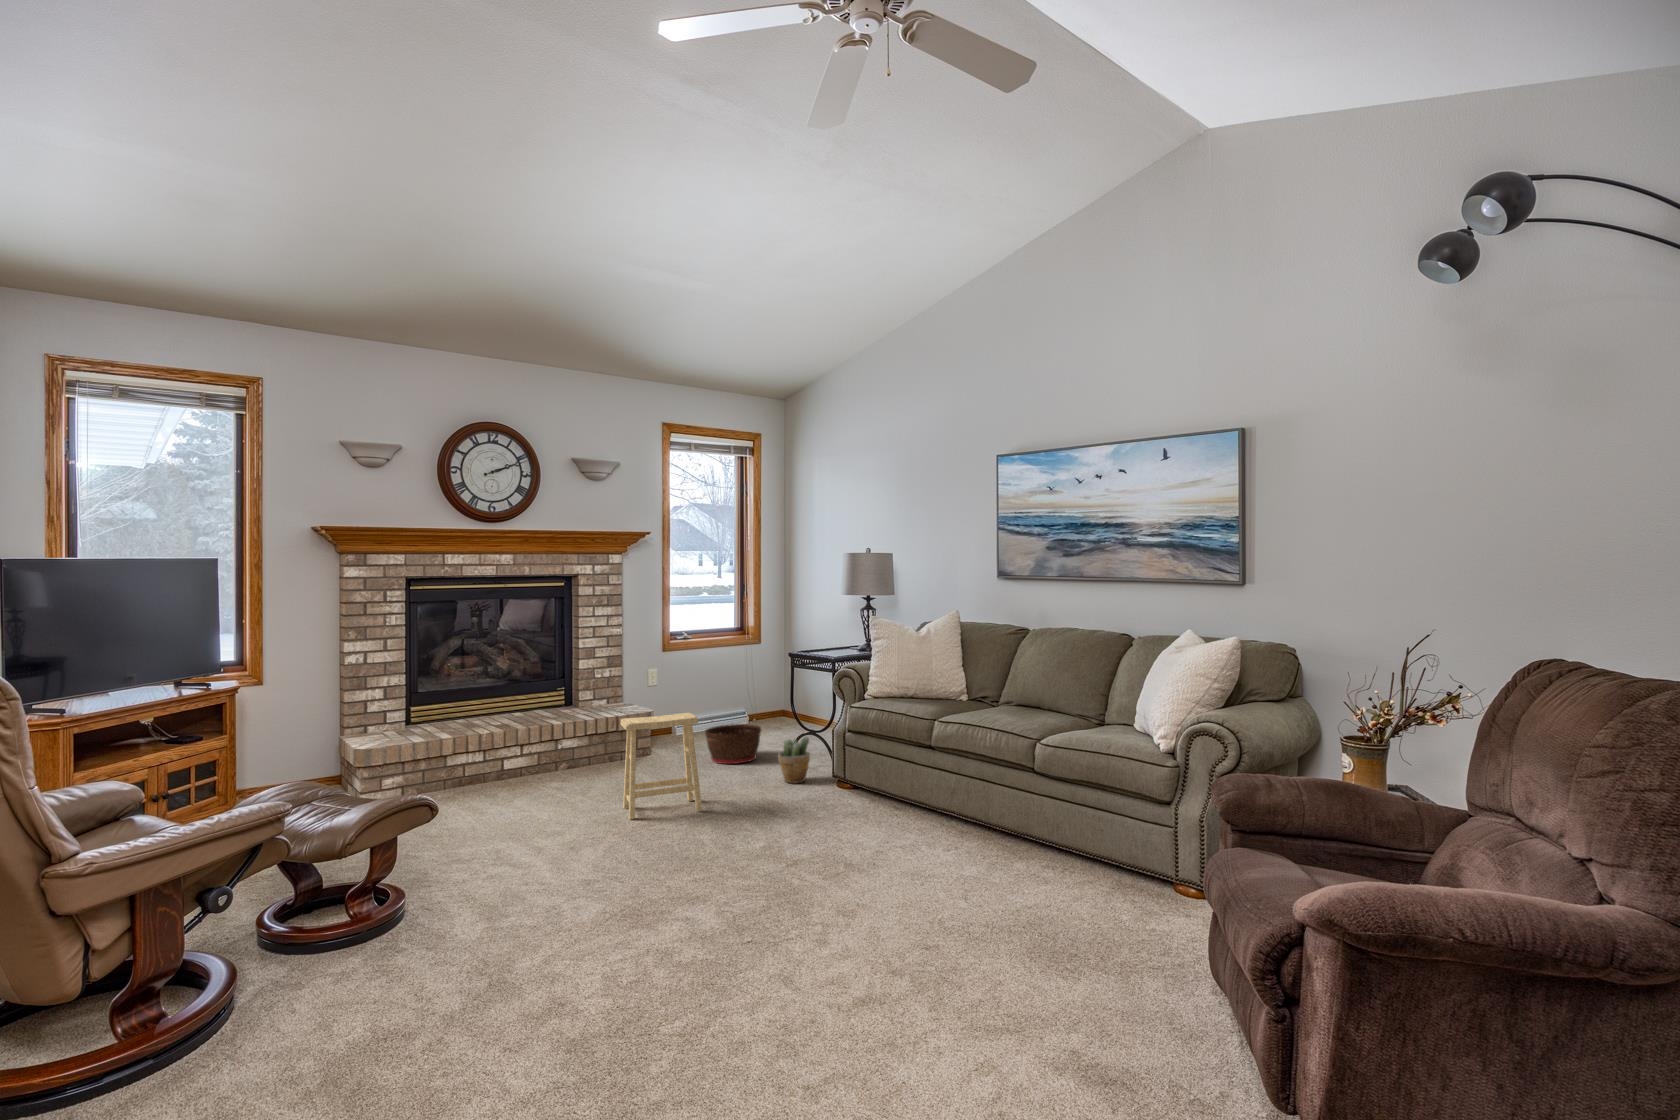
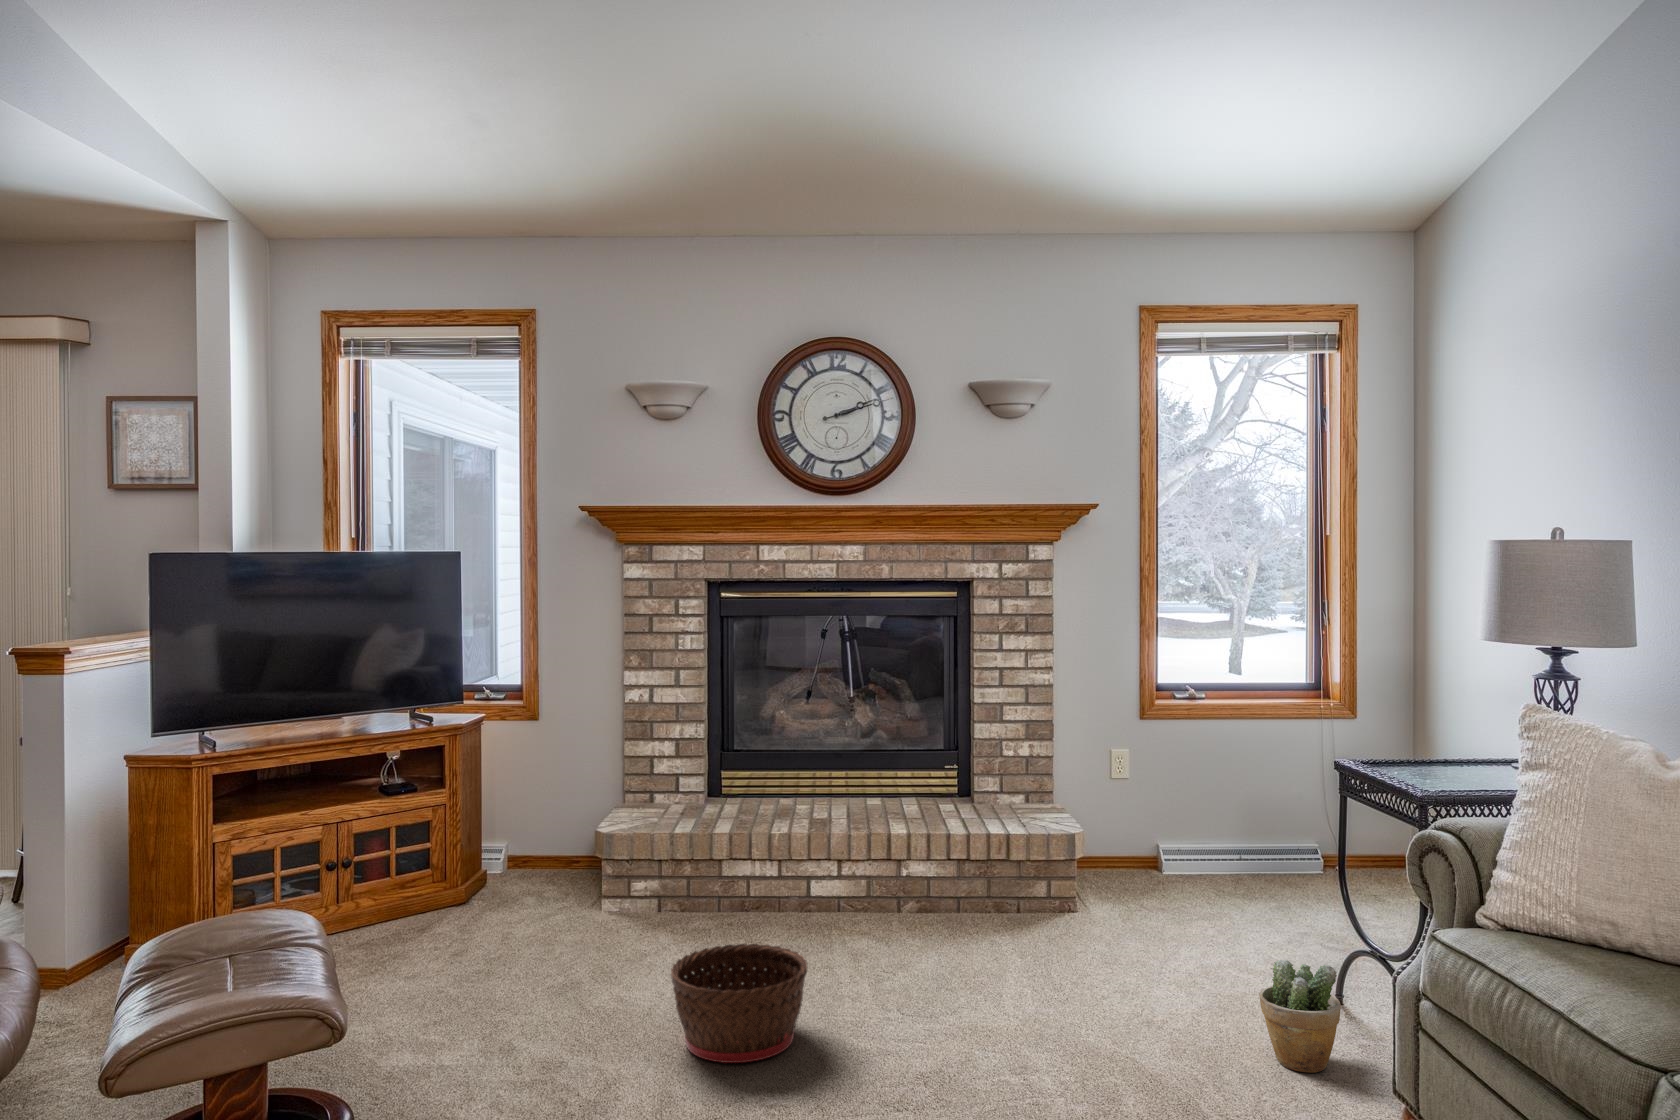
footstool: present [621,713,702,820] -> none [875,862,1039,1093]
basket: present [705,724,761,764] -> present [671,944,807,1063]

